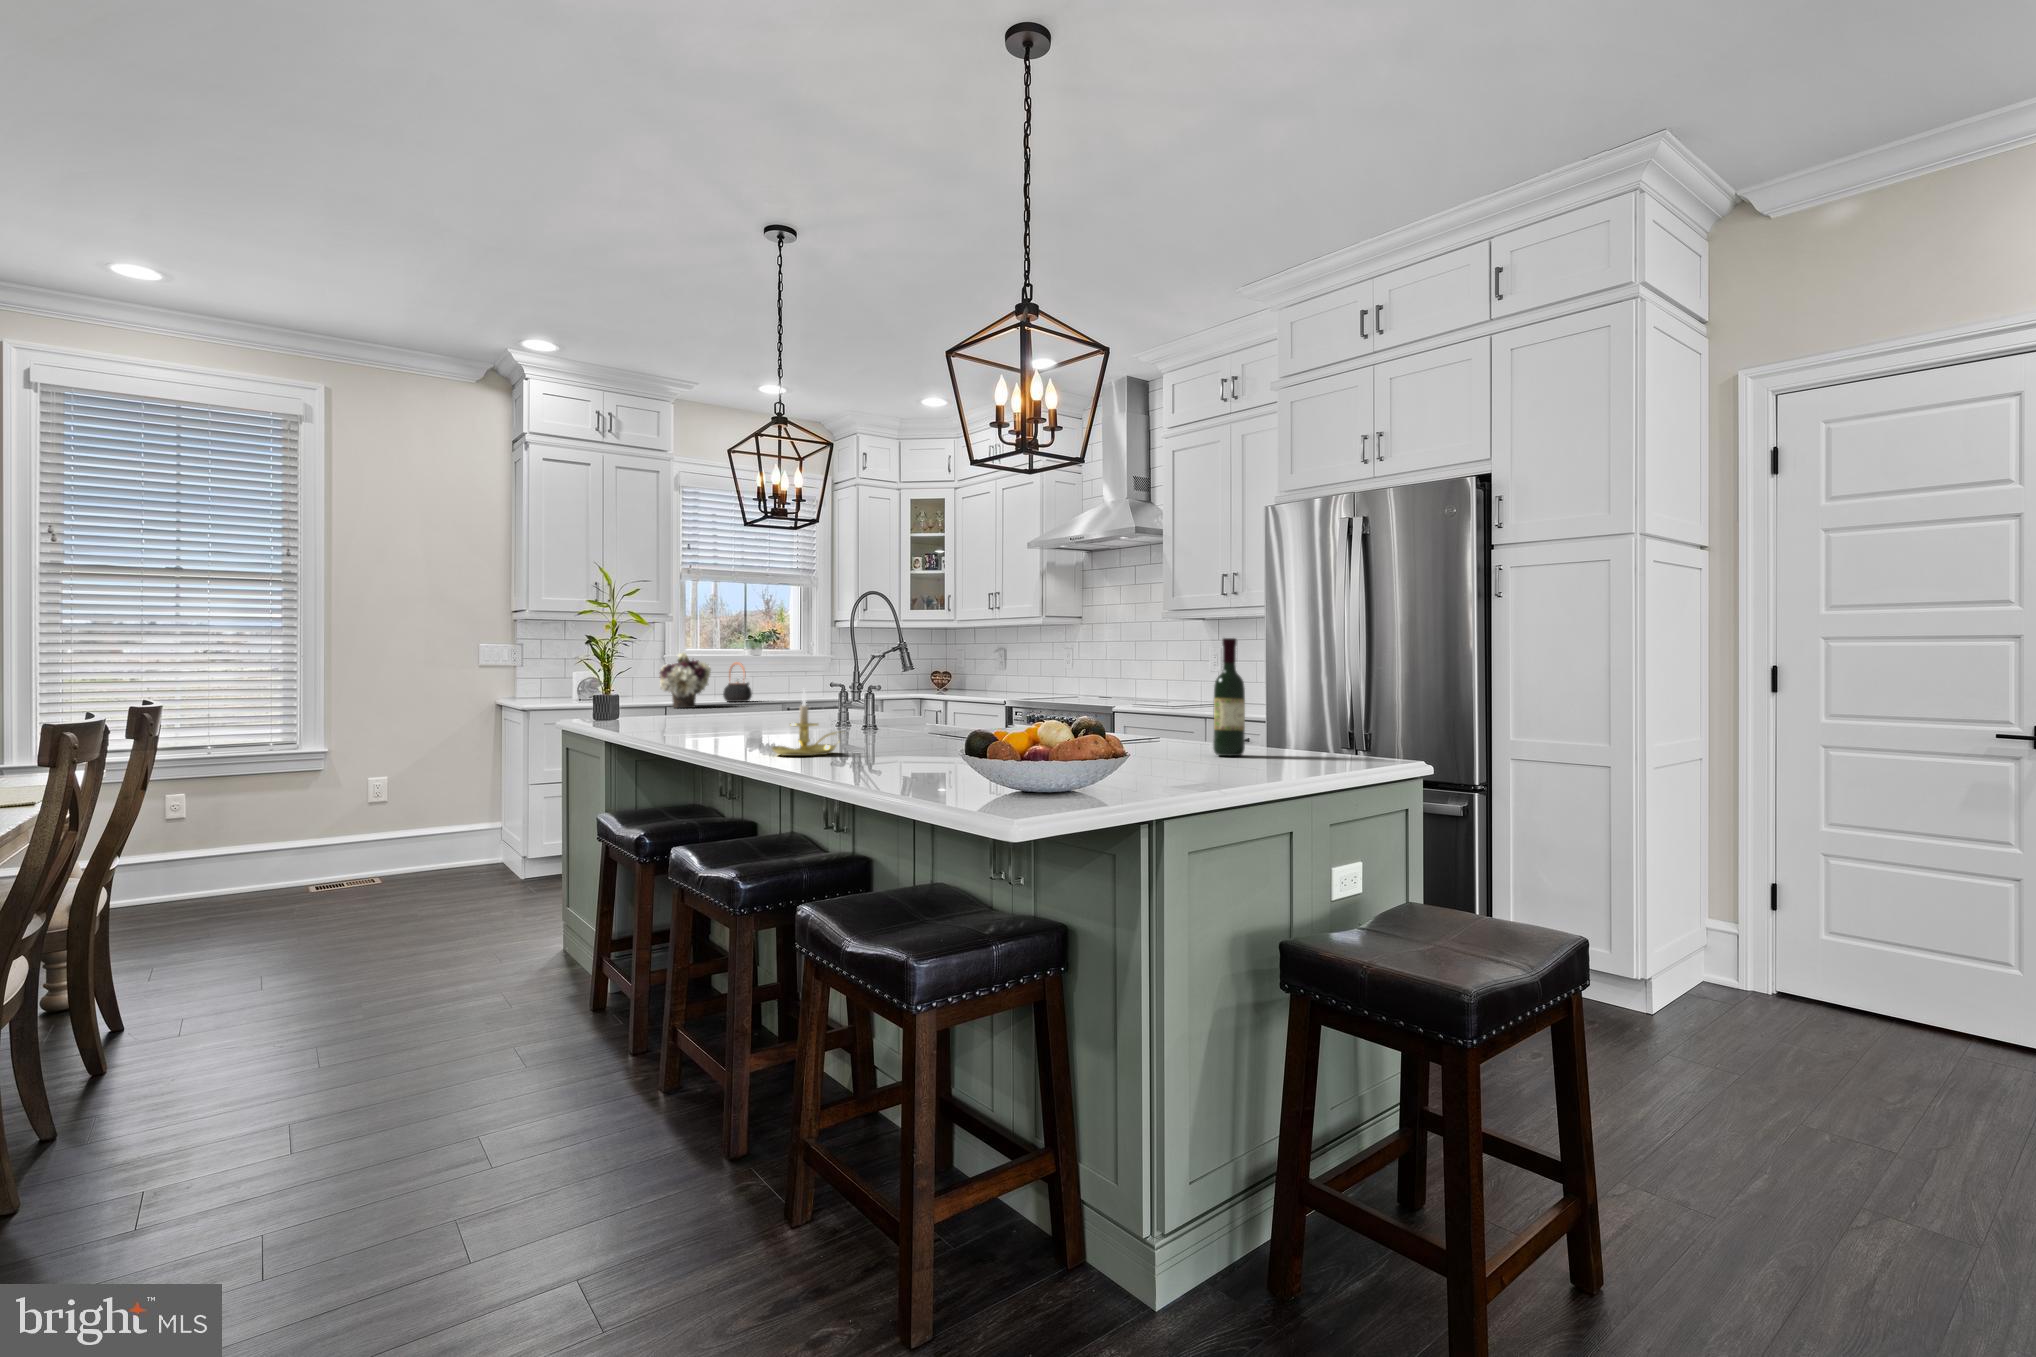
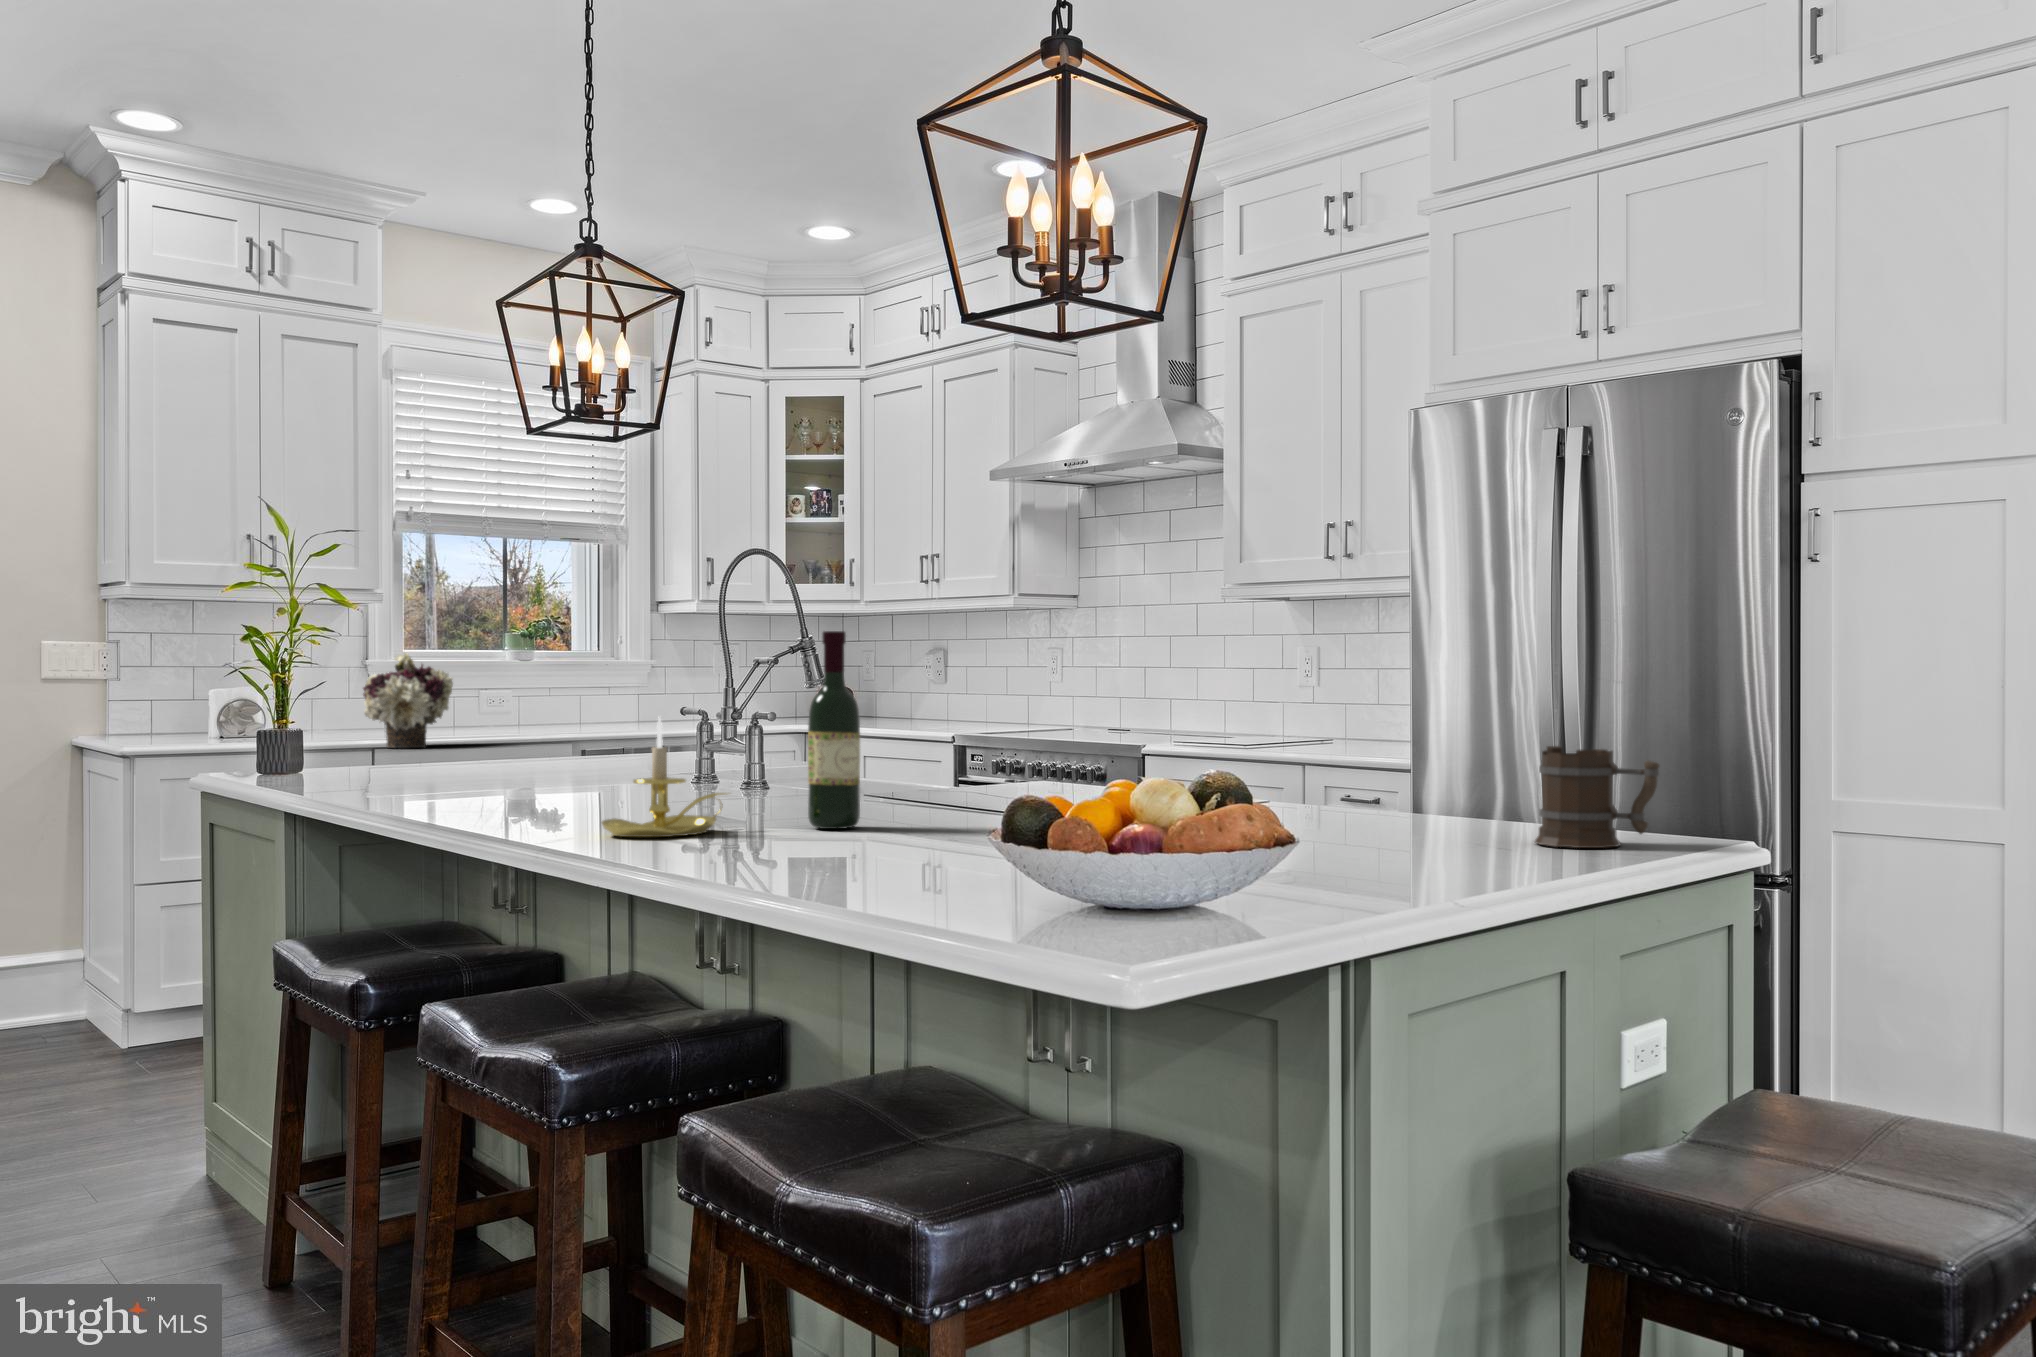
wine bottle: present [1213,638,1245,756] -> present [808,631,860,829]
teapot: present [723,662,752,702] -> none [470,669,519,737]
mug: none [1294,707,1364,765] -> present [1535,746,1659,848]

